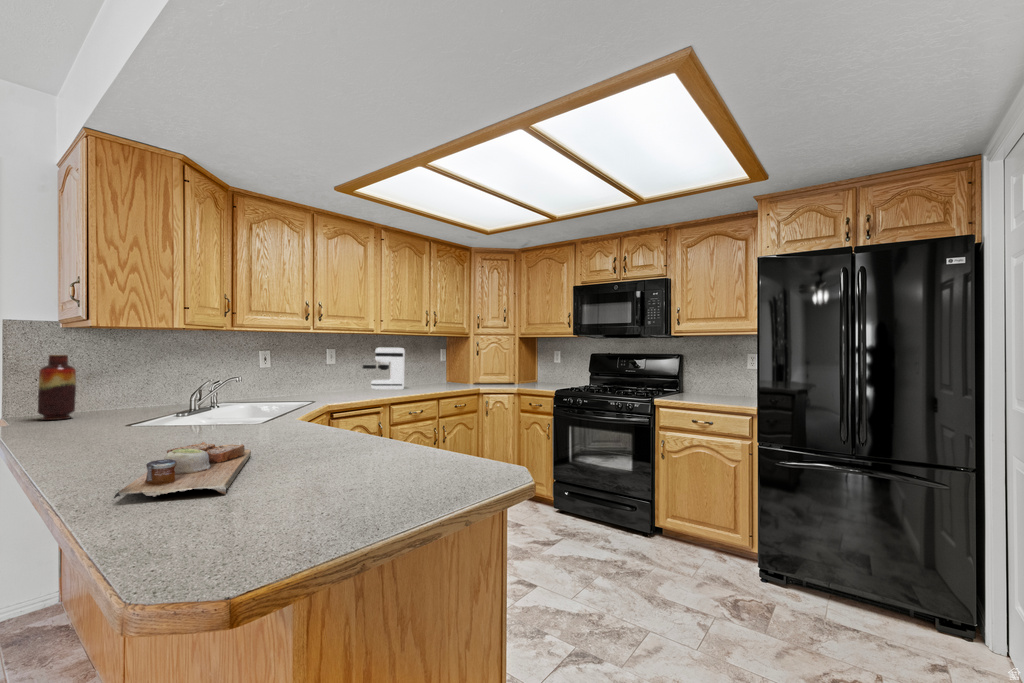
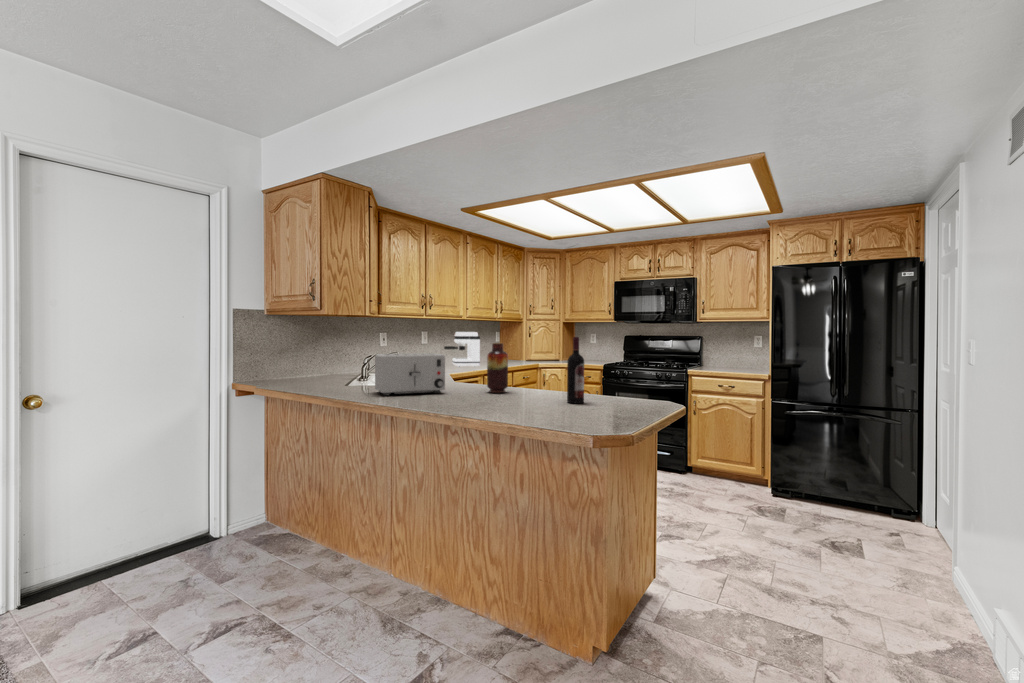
wine bottle: none [334,349,366,465] -> present [567,337,584,404]
vase: present [38,355,76,420] -> present [487,343,508,393]
toaster: none [83,374,217,440] -> present [375,353,445,396]
cutting board: present [114,442,251,498] -> none [474,393,553,414]

